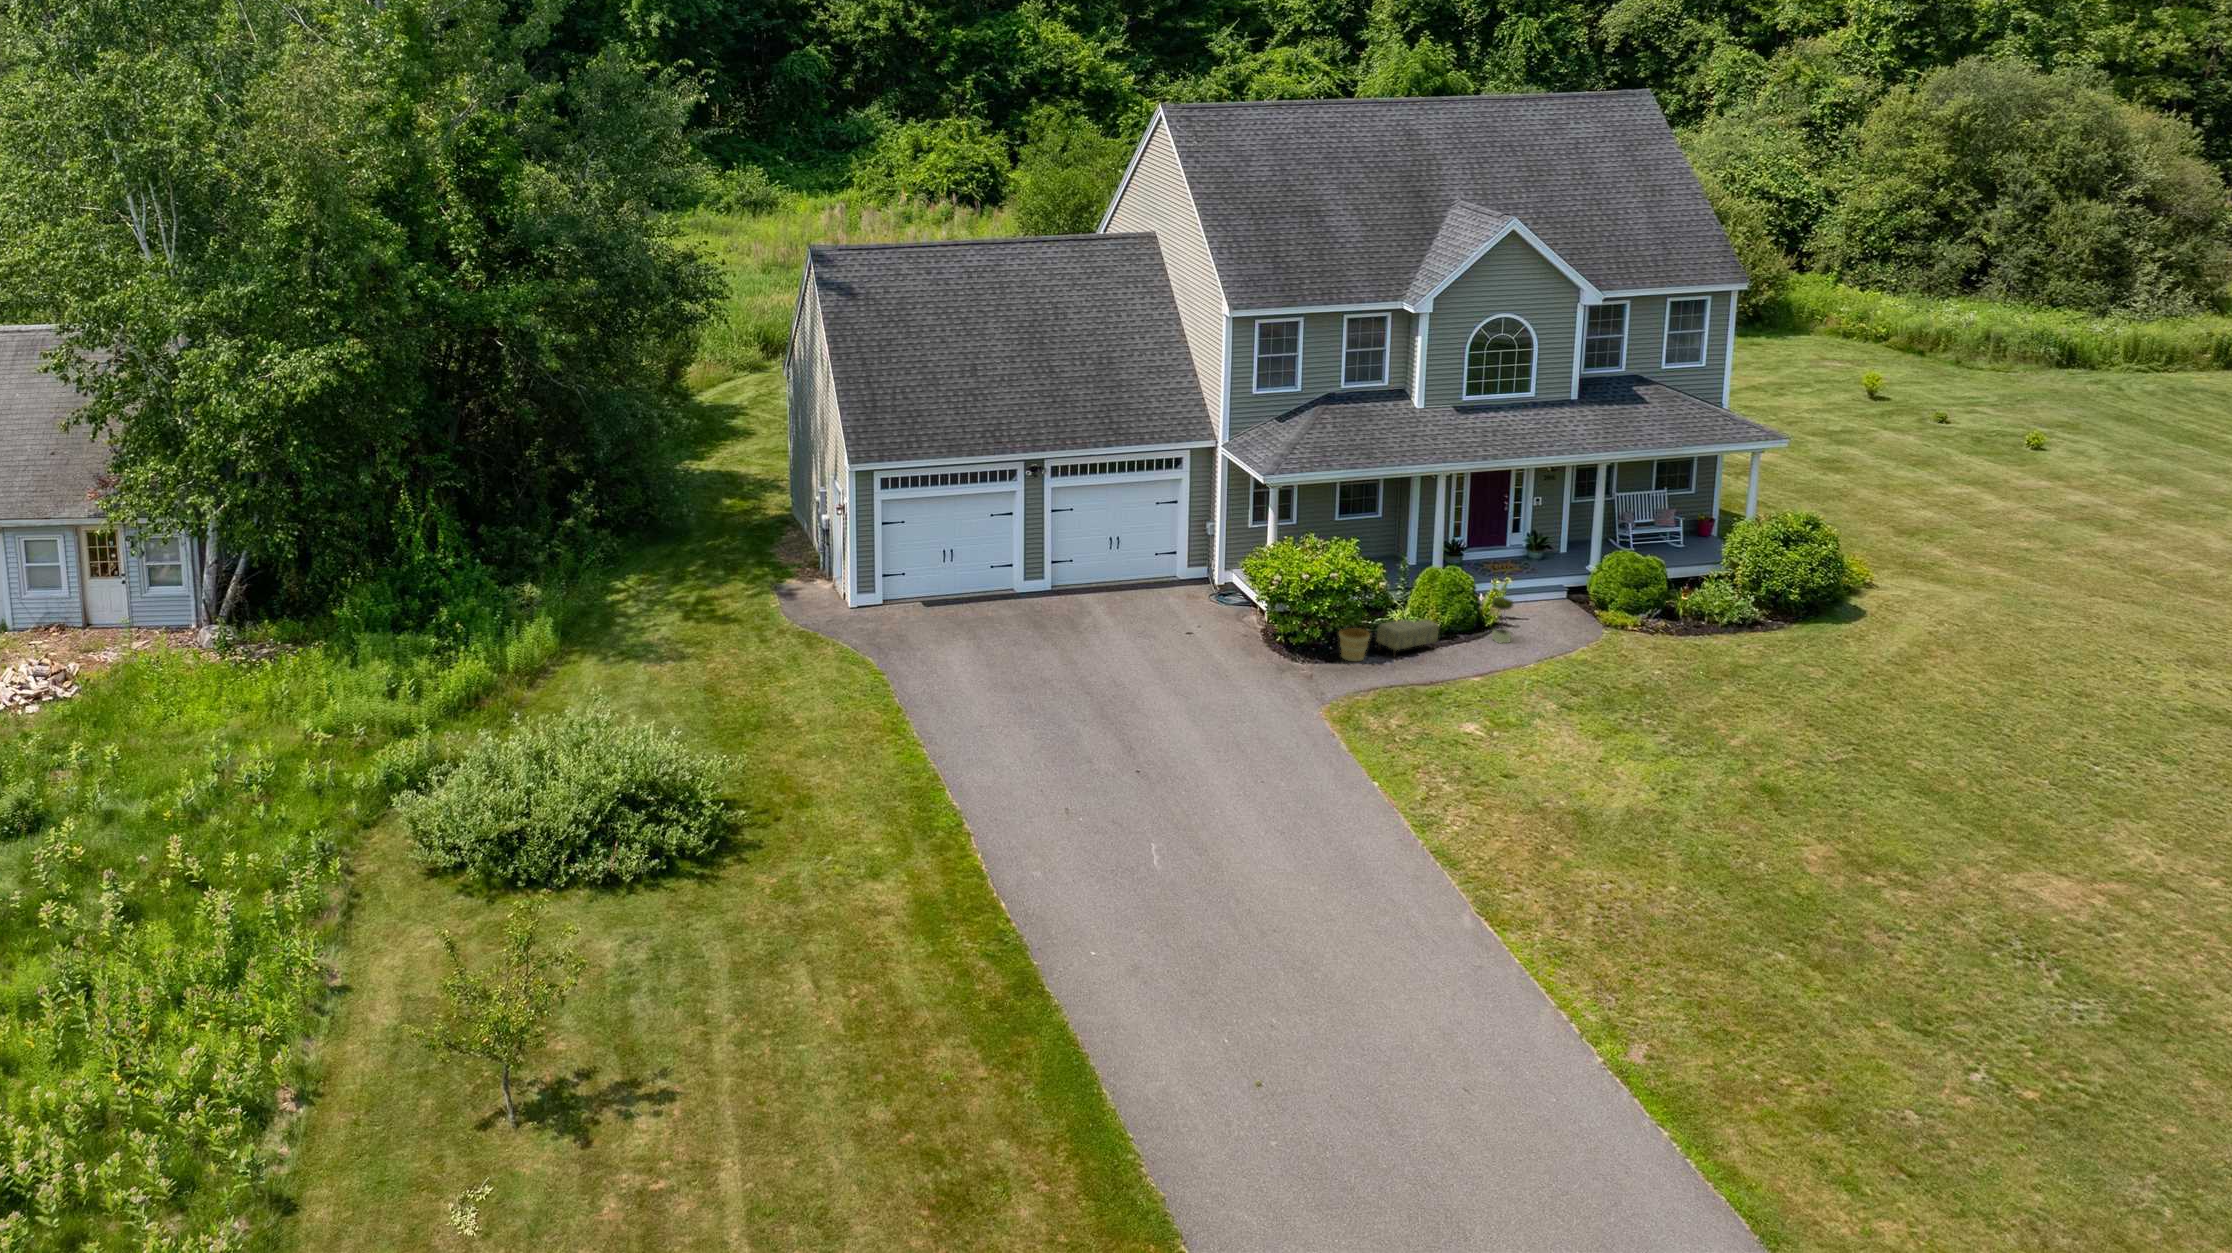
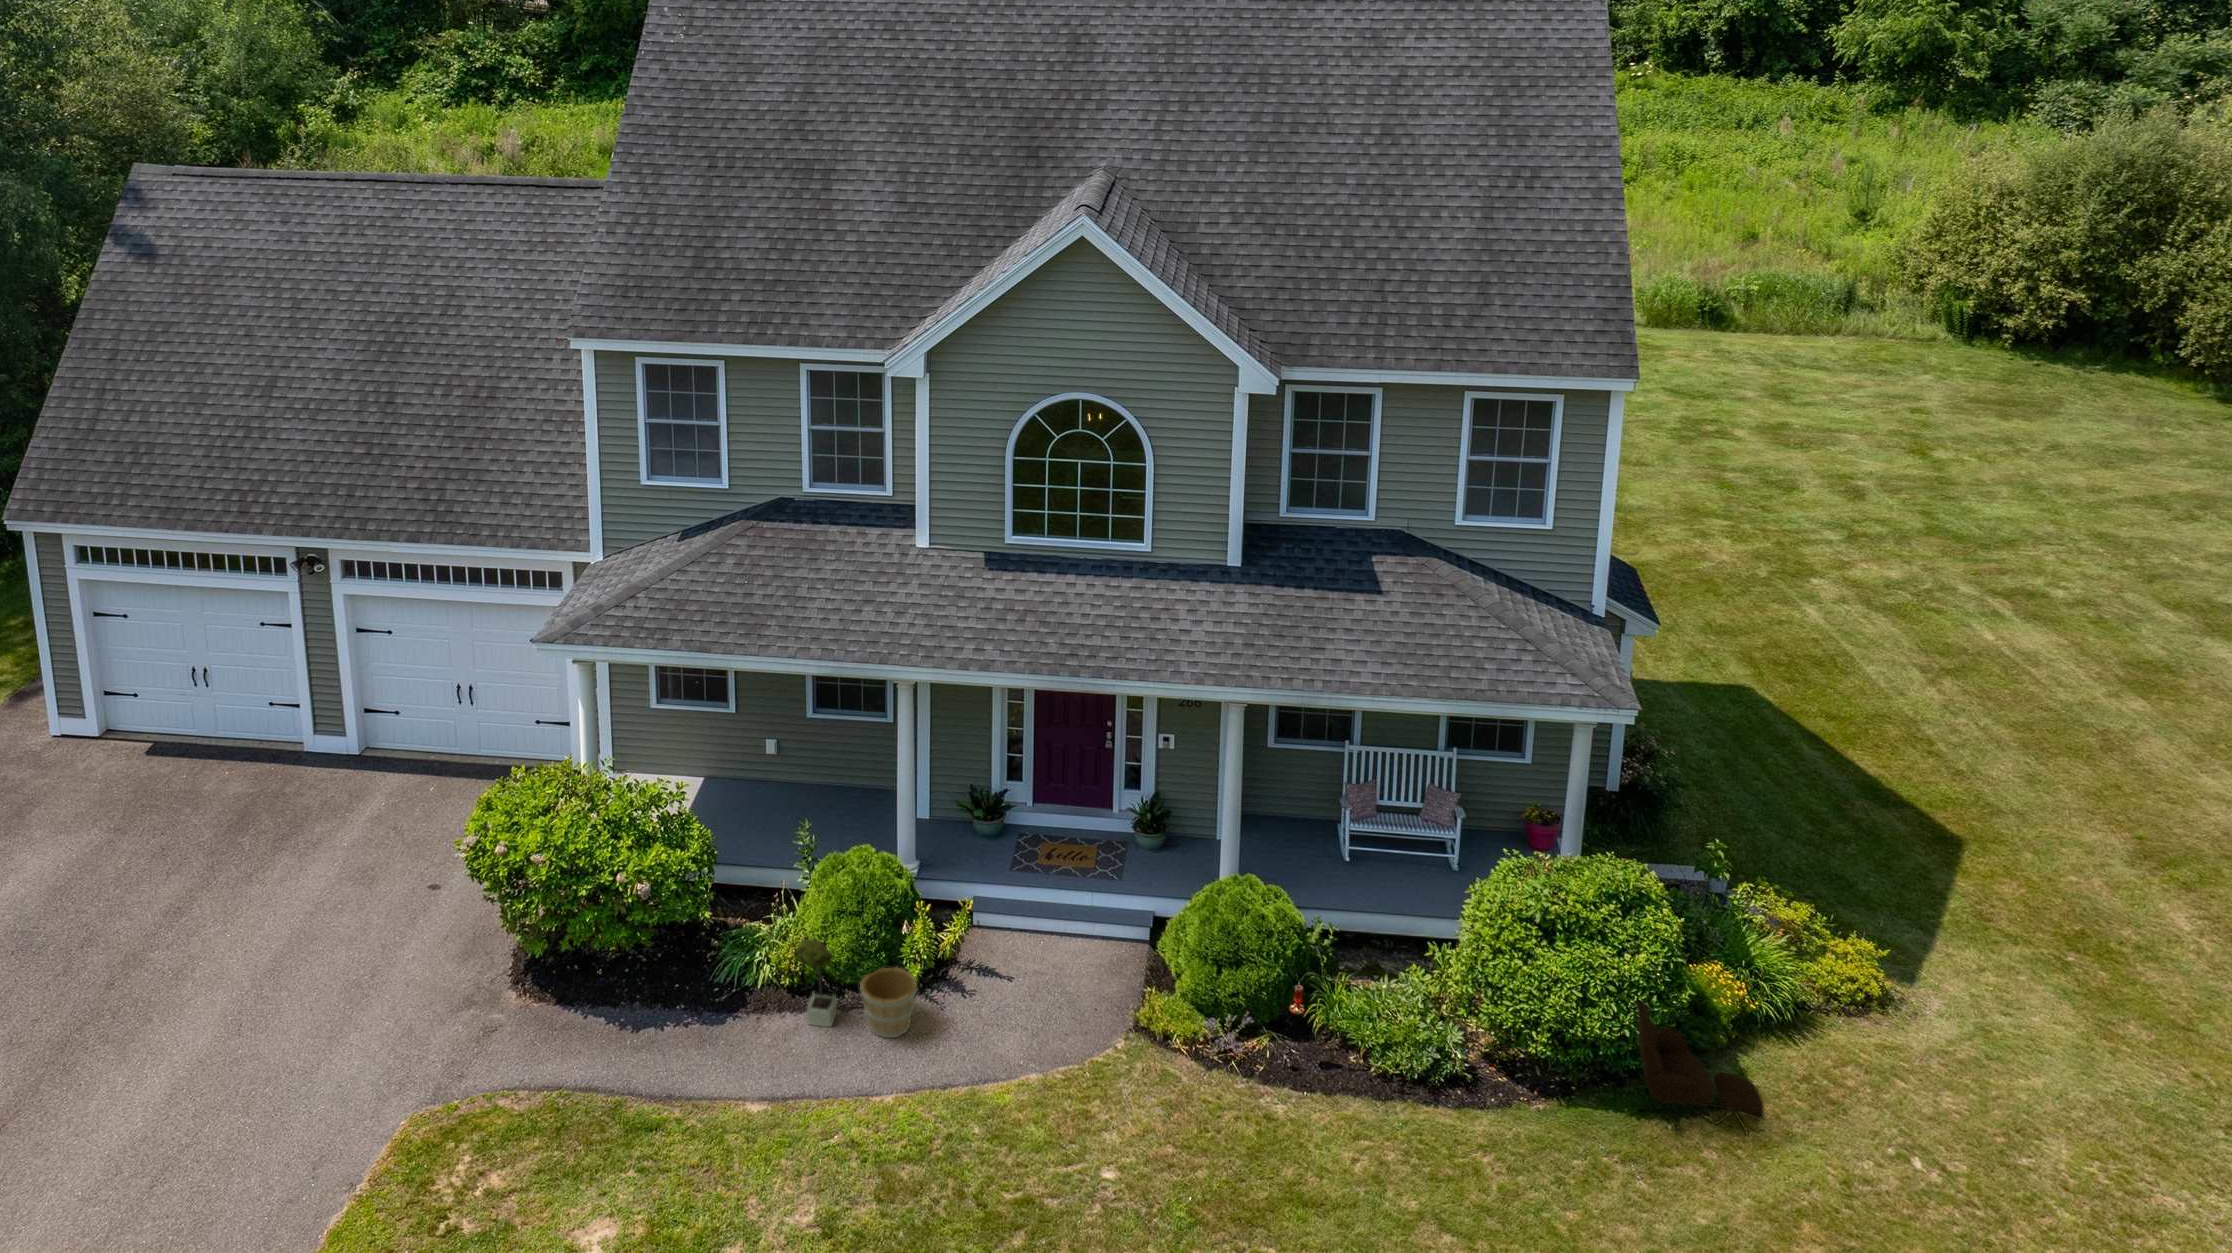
lounge chair: none [1825,558,1885,614] -> present [1636,1001,1764,1133]
bench: present [1376,620,1439,657] -> none [570,940,682,1013]
wooden bucket: present [1339,628,1370,661] -> present [860,967,917,1038]

